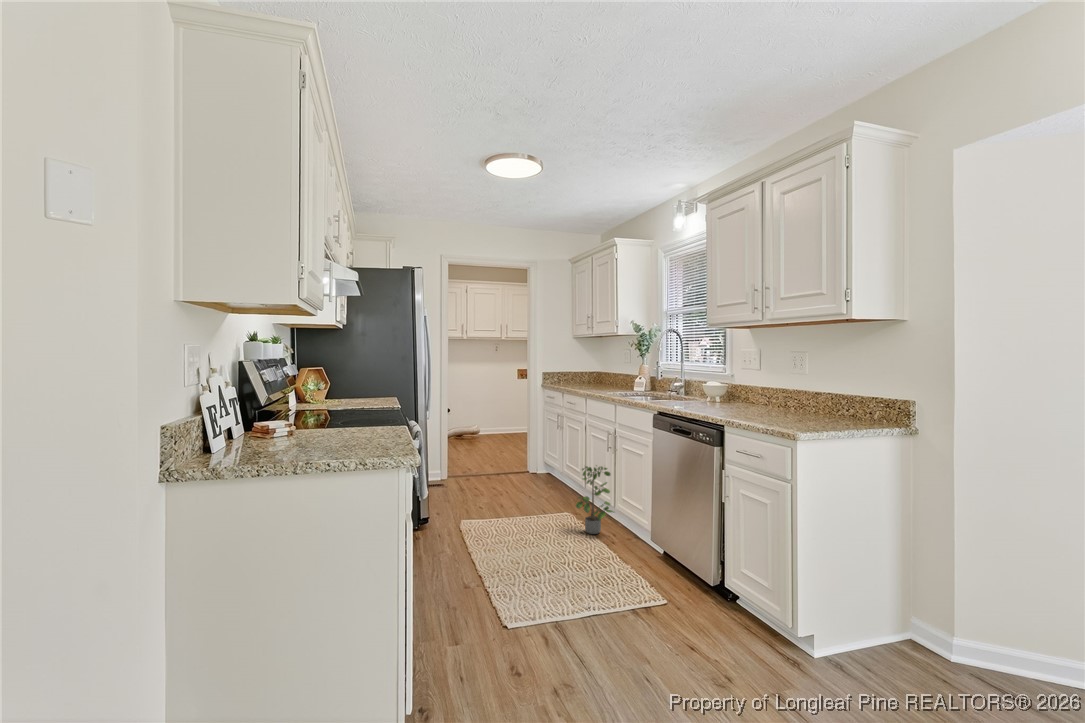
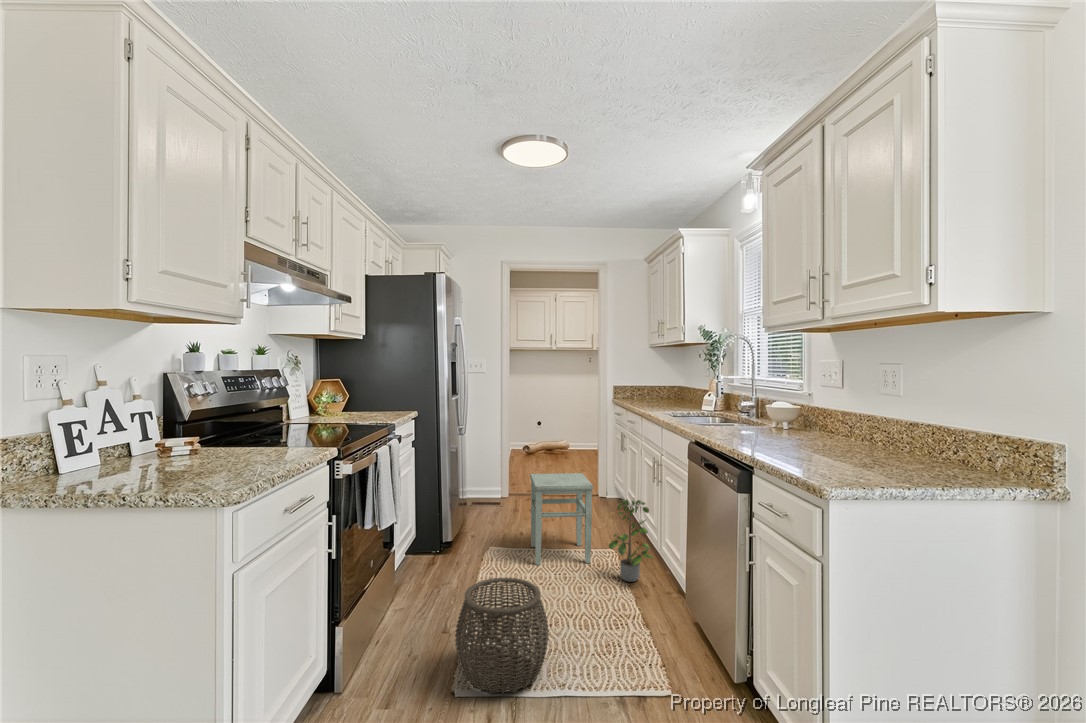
stool: none [495,450,557,530] -> present [530,473,593,565]
woven basket: none [496,531,572,620] -> present [455,578,549,694]

